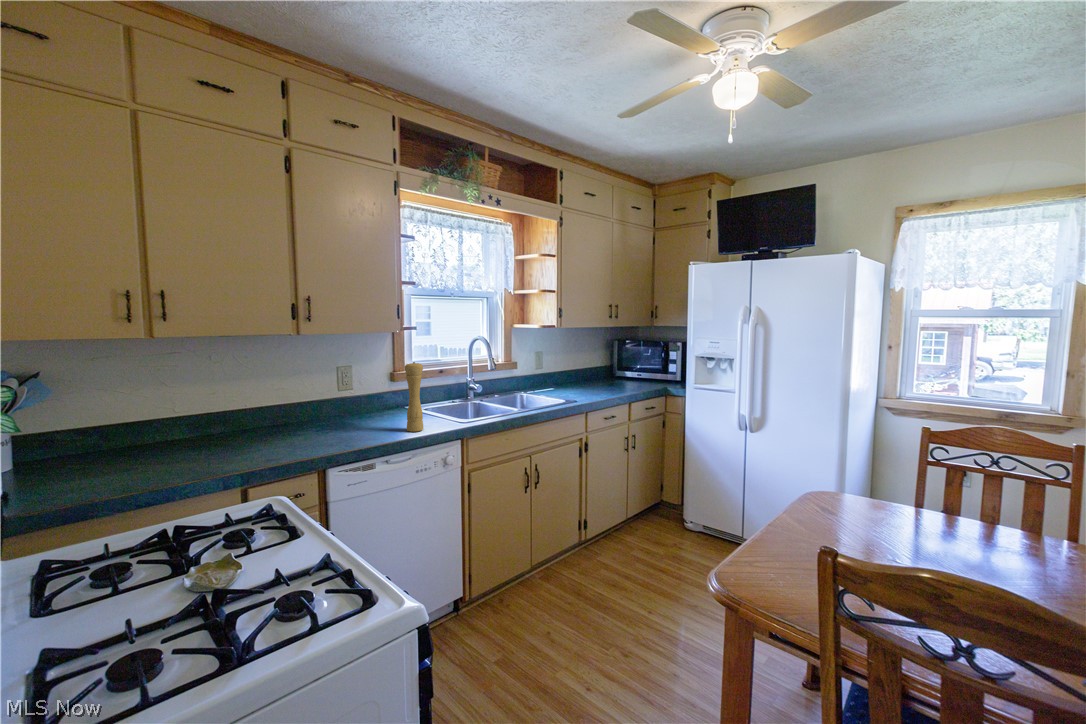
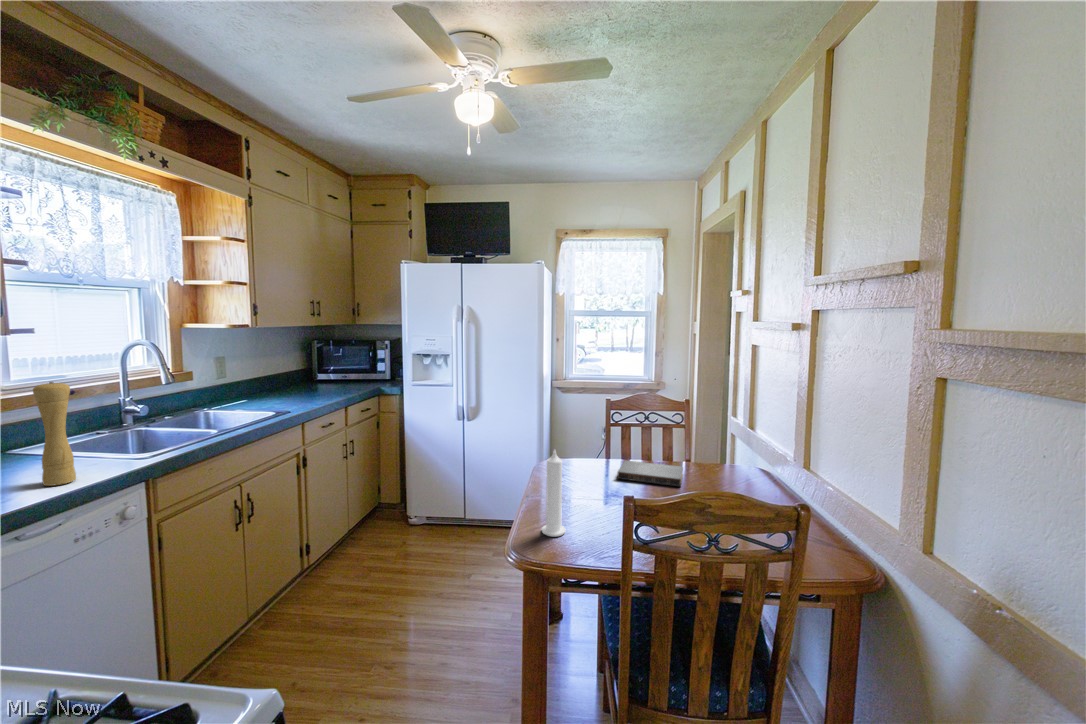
candle: none [757,475,789,580] -> present [542,450,565,537]
book: none [912,516,1047,575] -> present [617,461,683,486]

